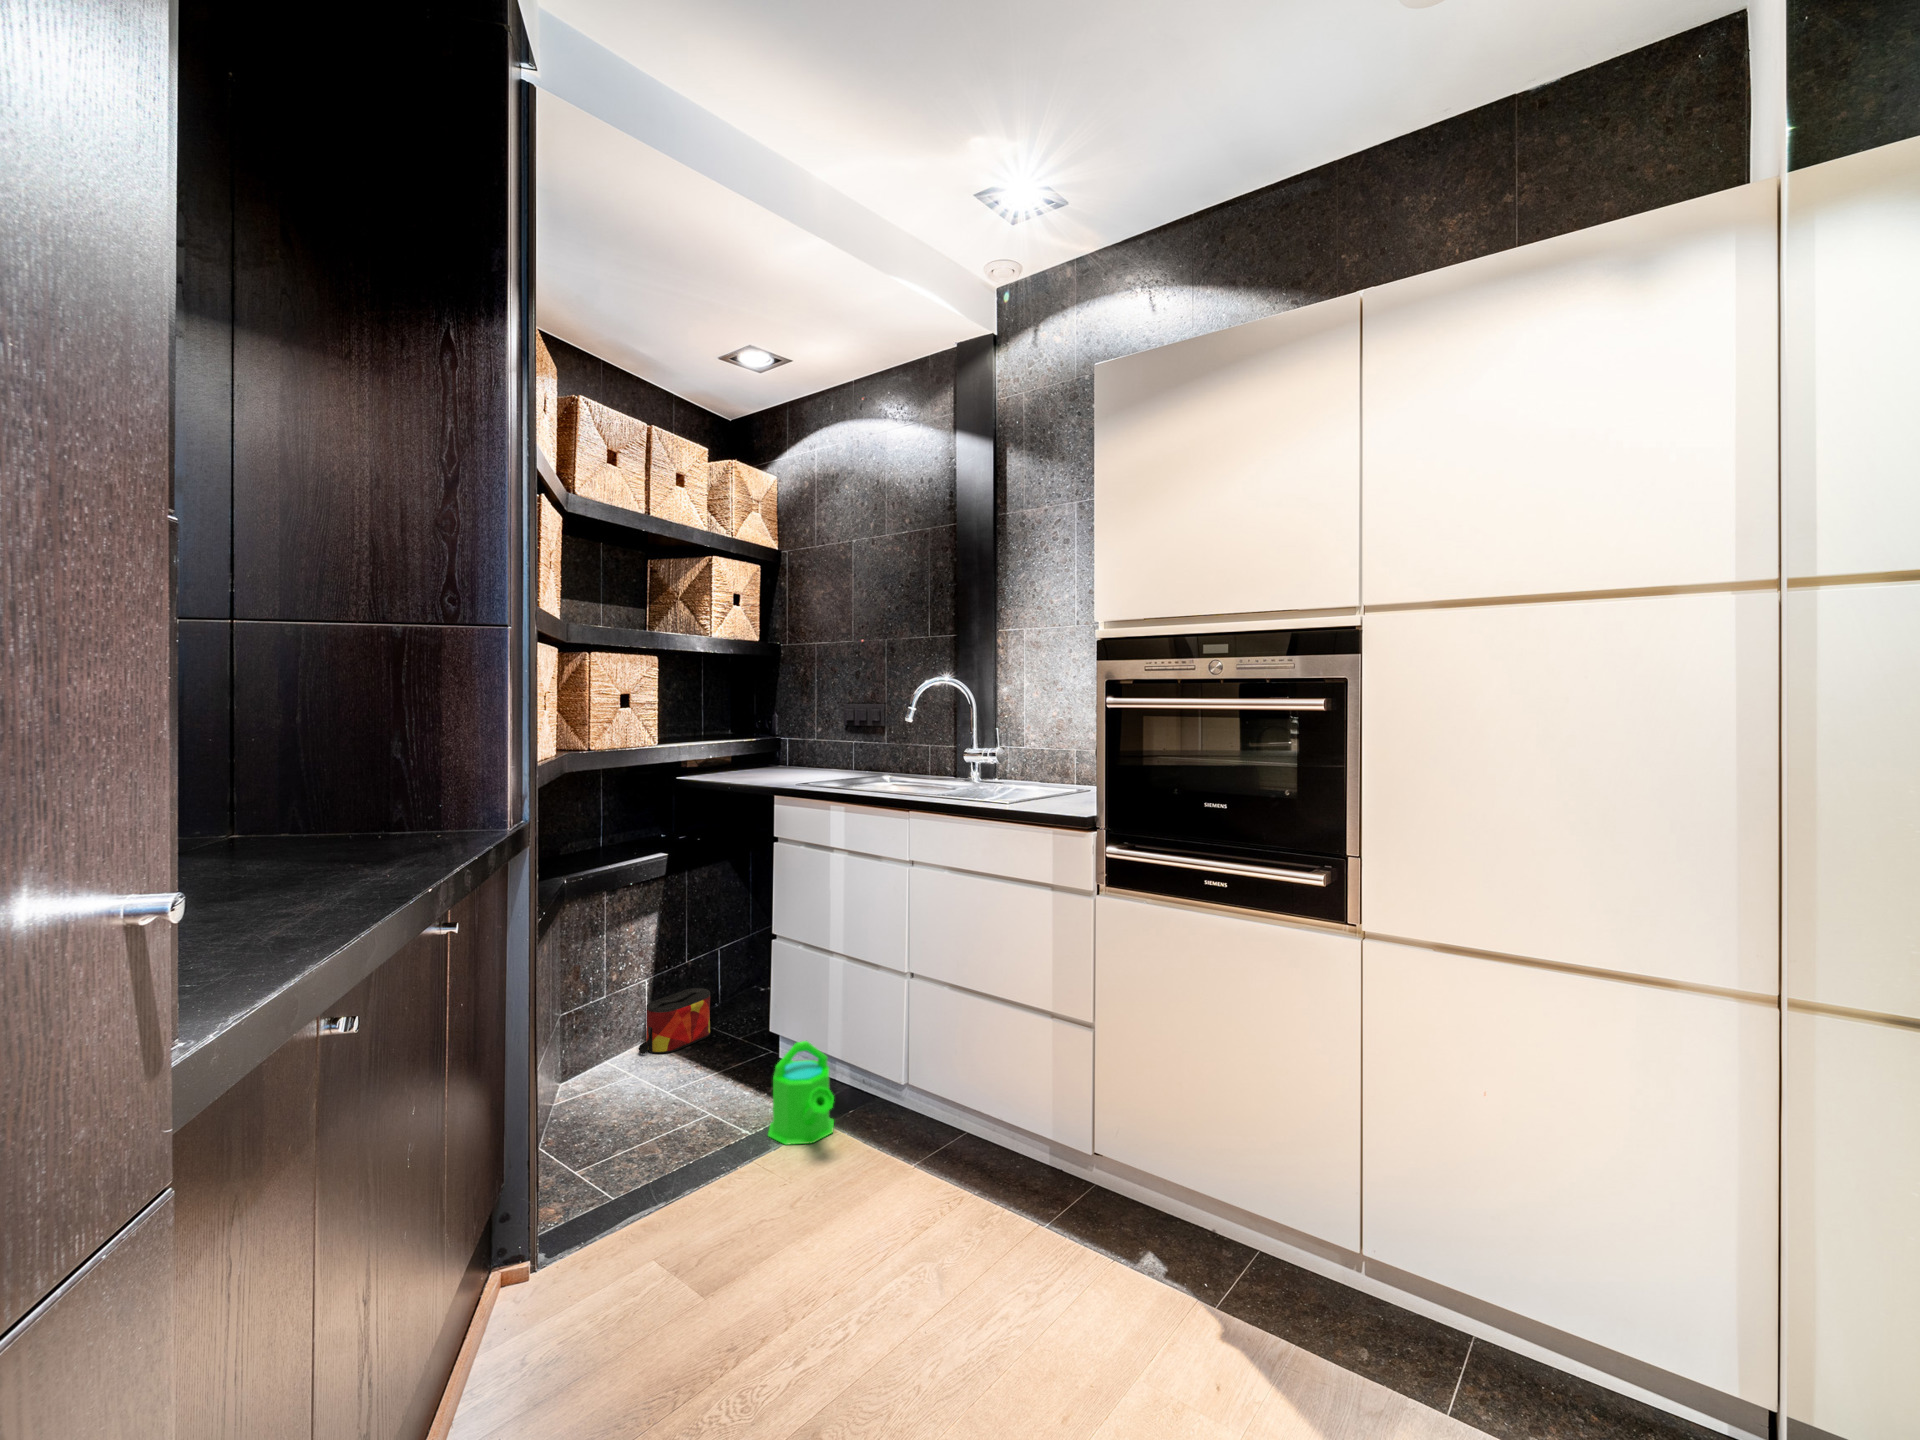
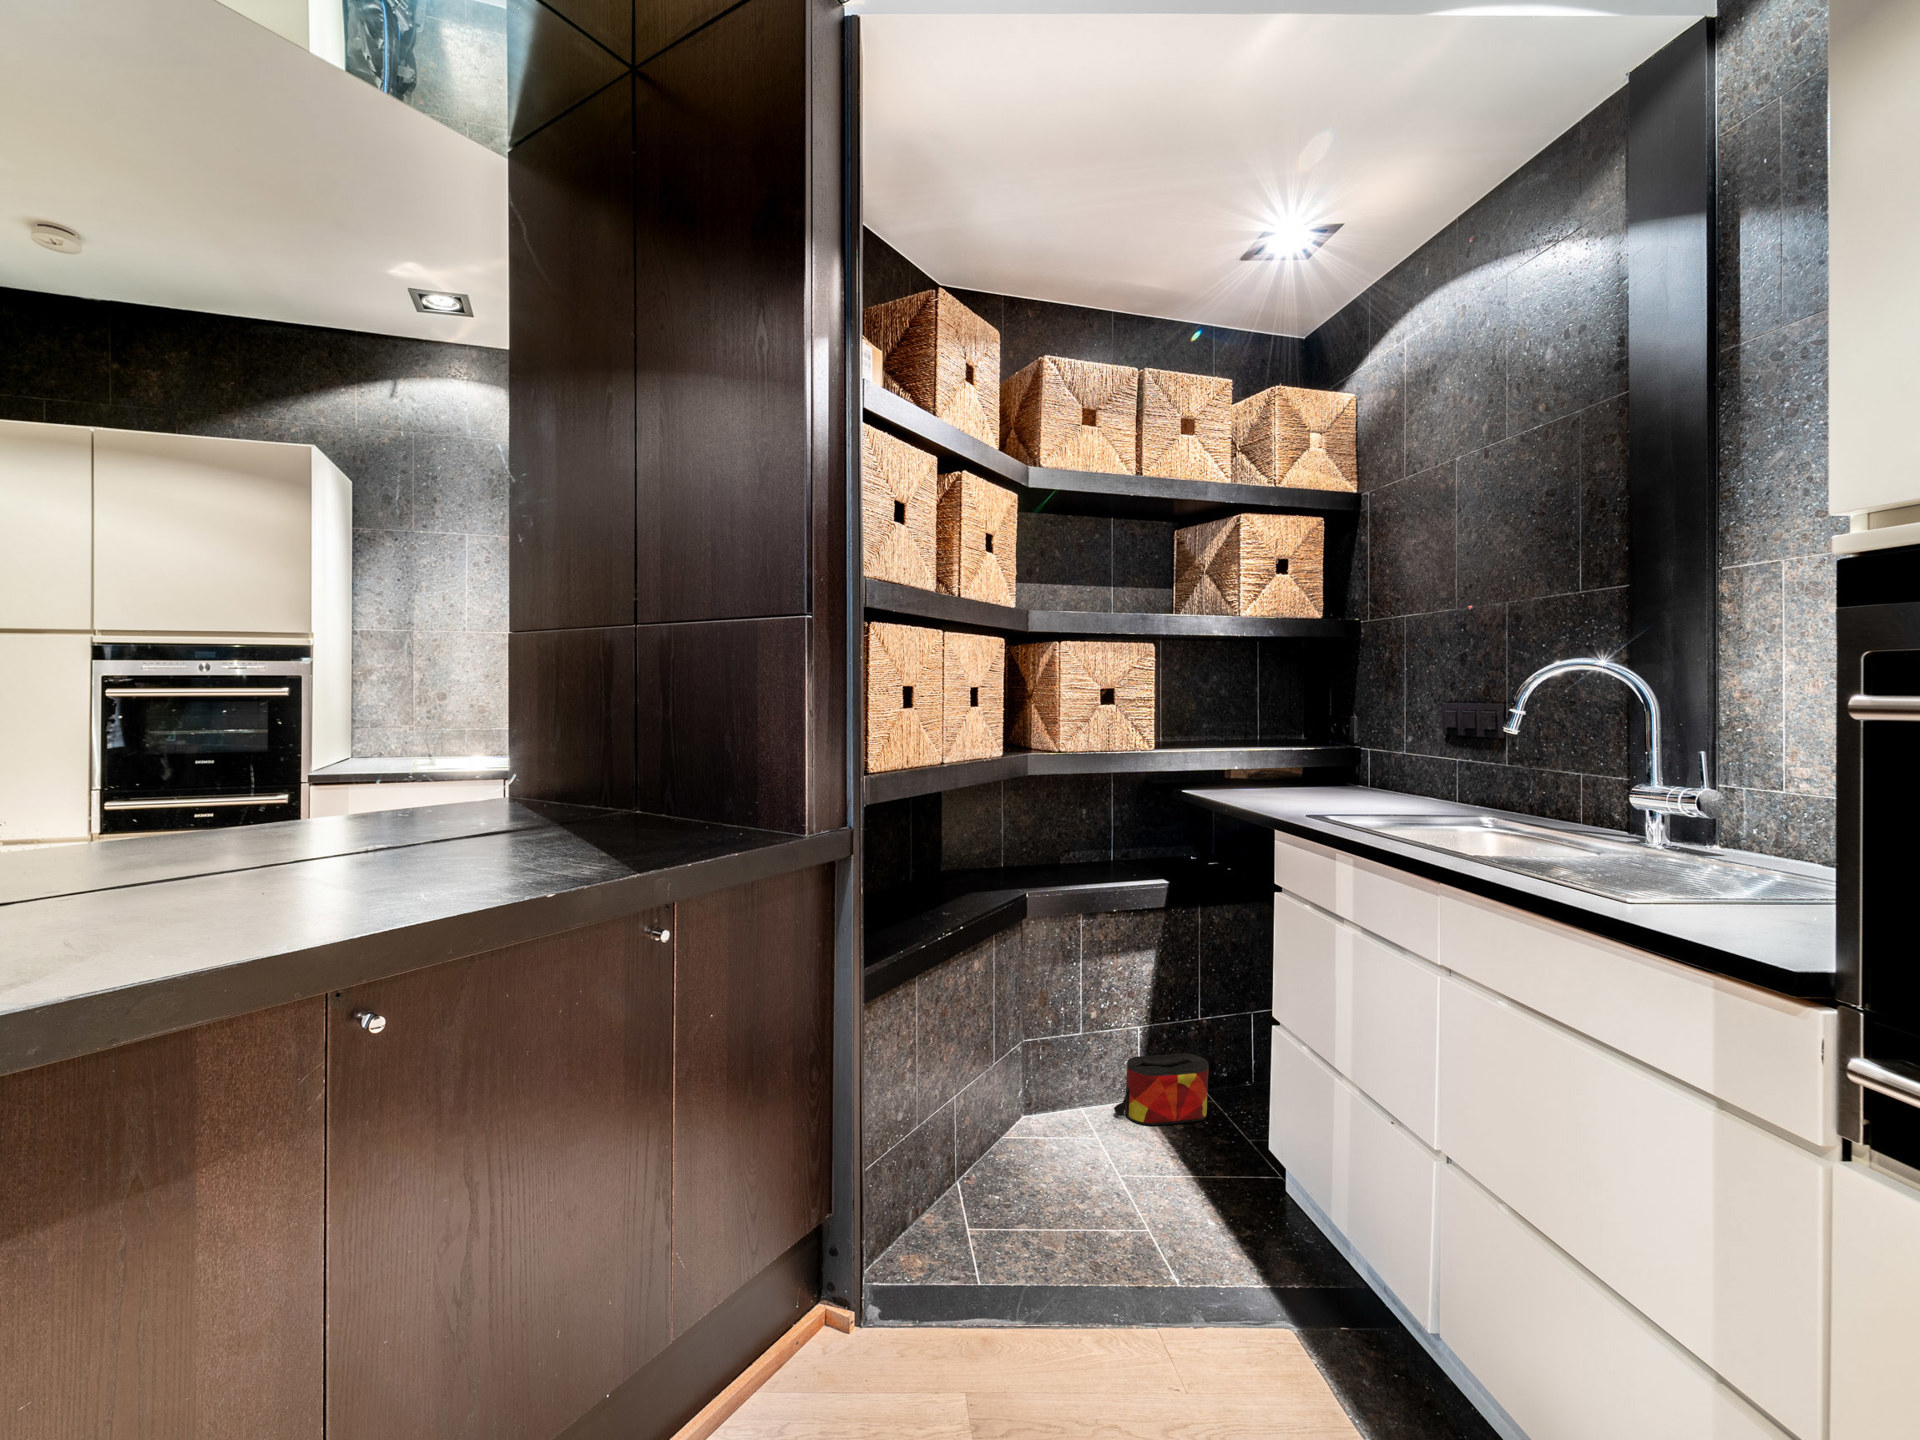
watering can: present [768,1041,834,1145] -> none [1191,1180,1292,1333]

